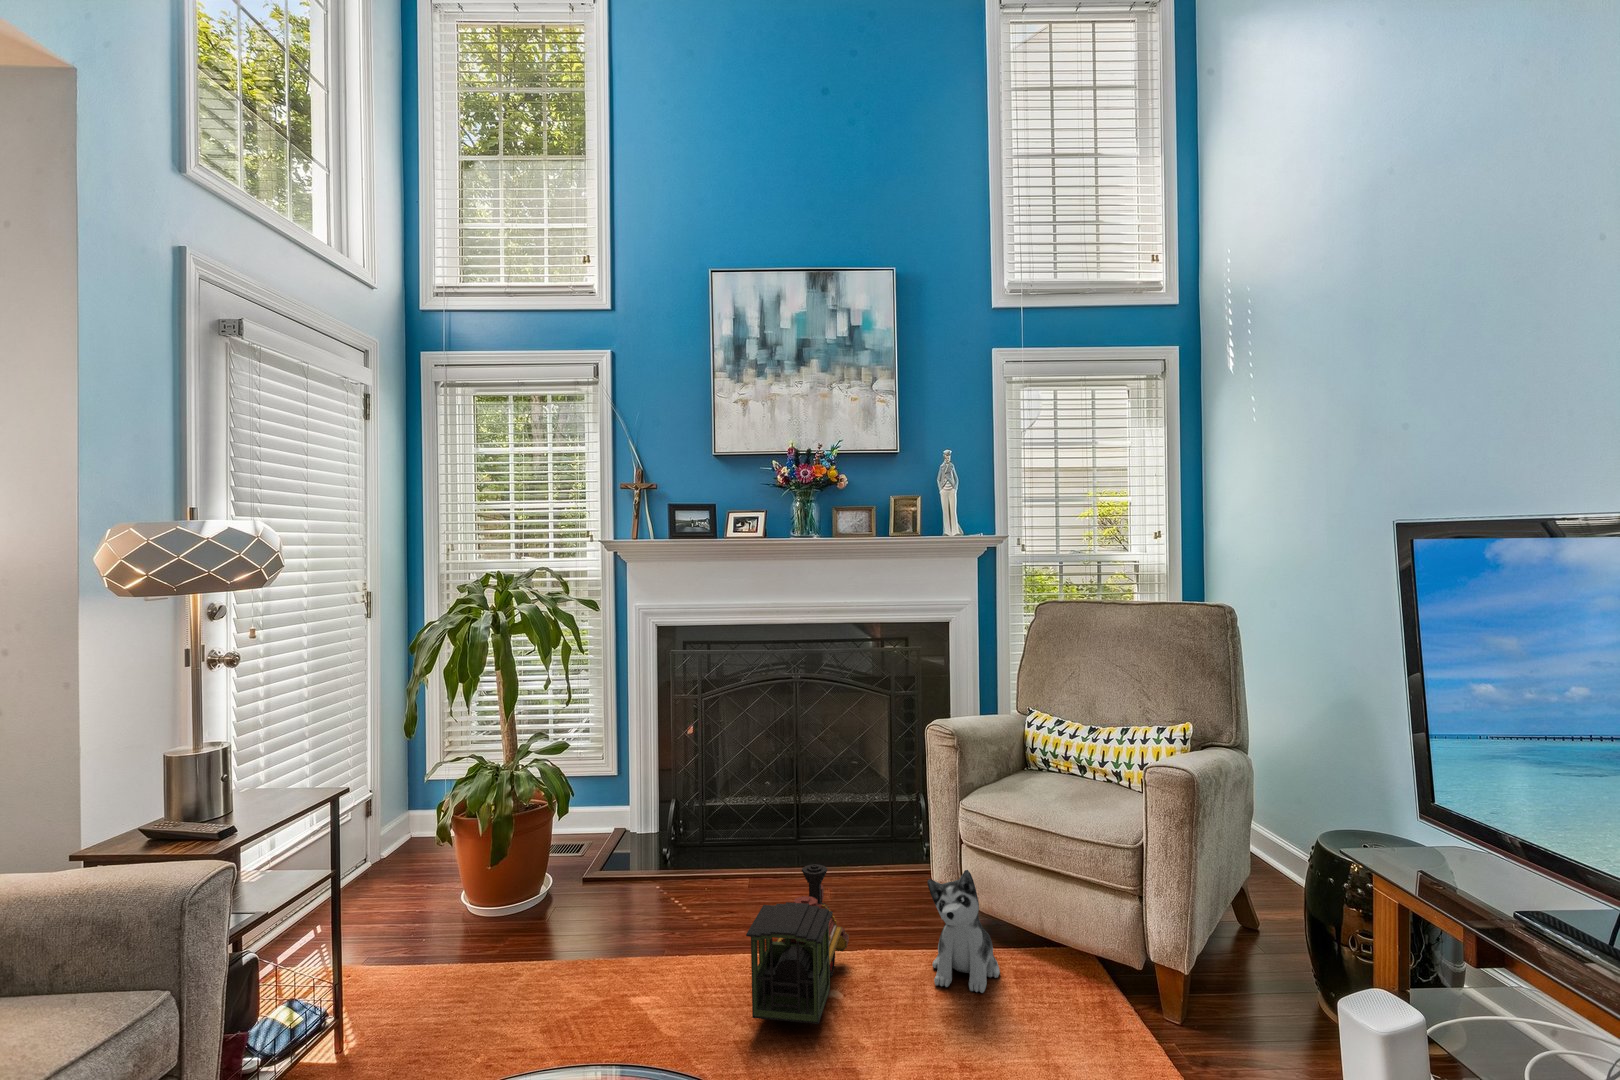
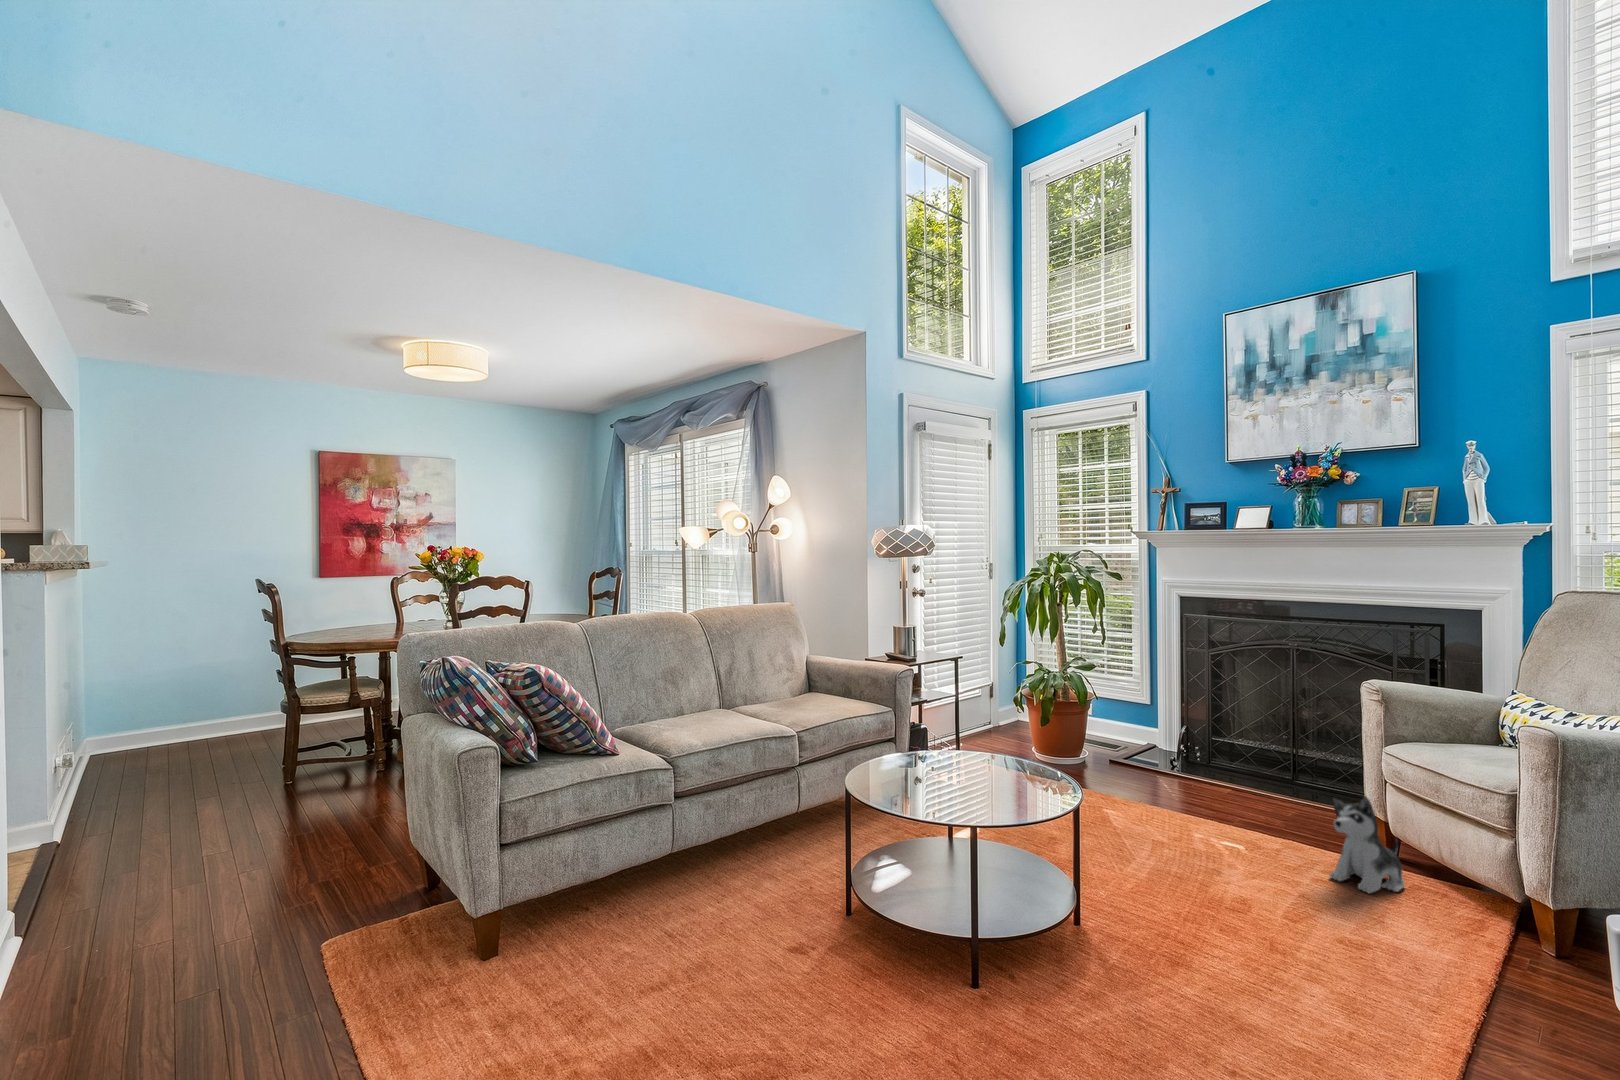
toy train: present [746,864,849,1024] -> none [1156,769,1271,862]

